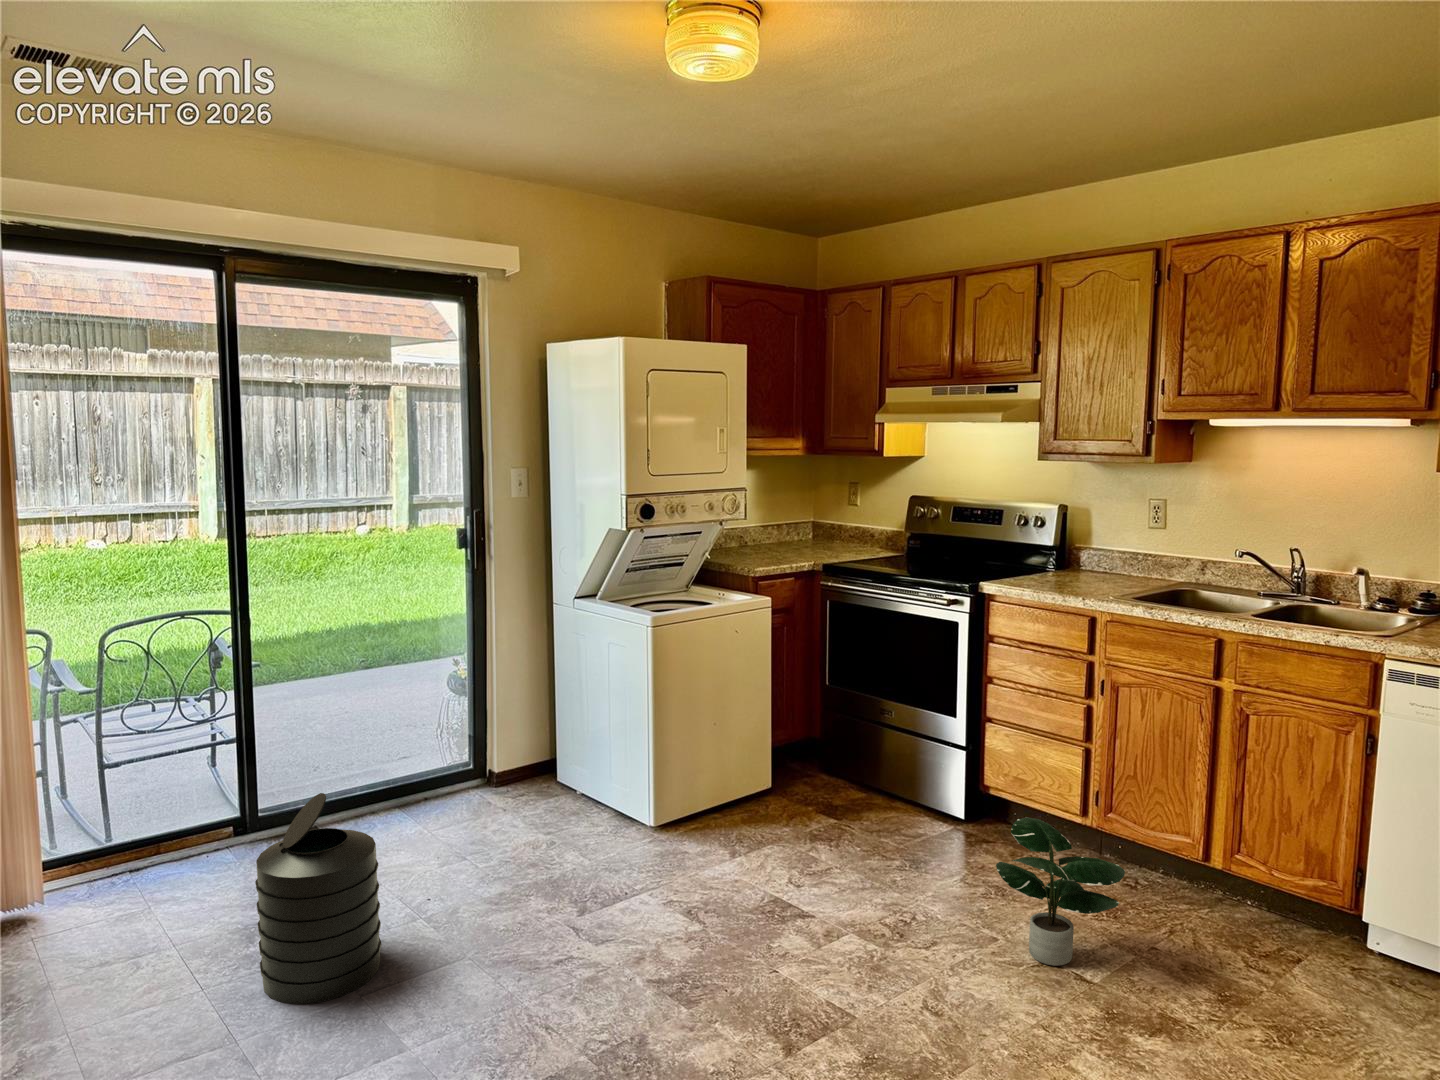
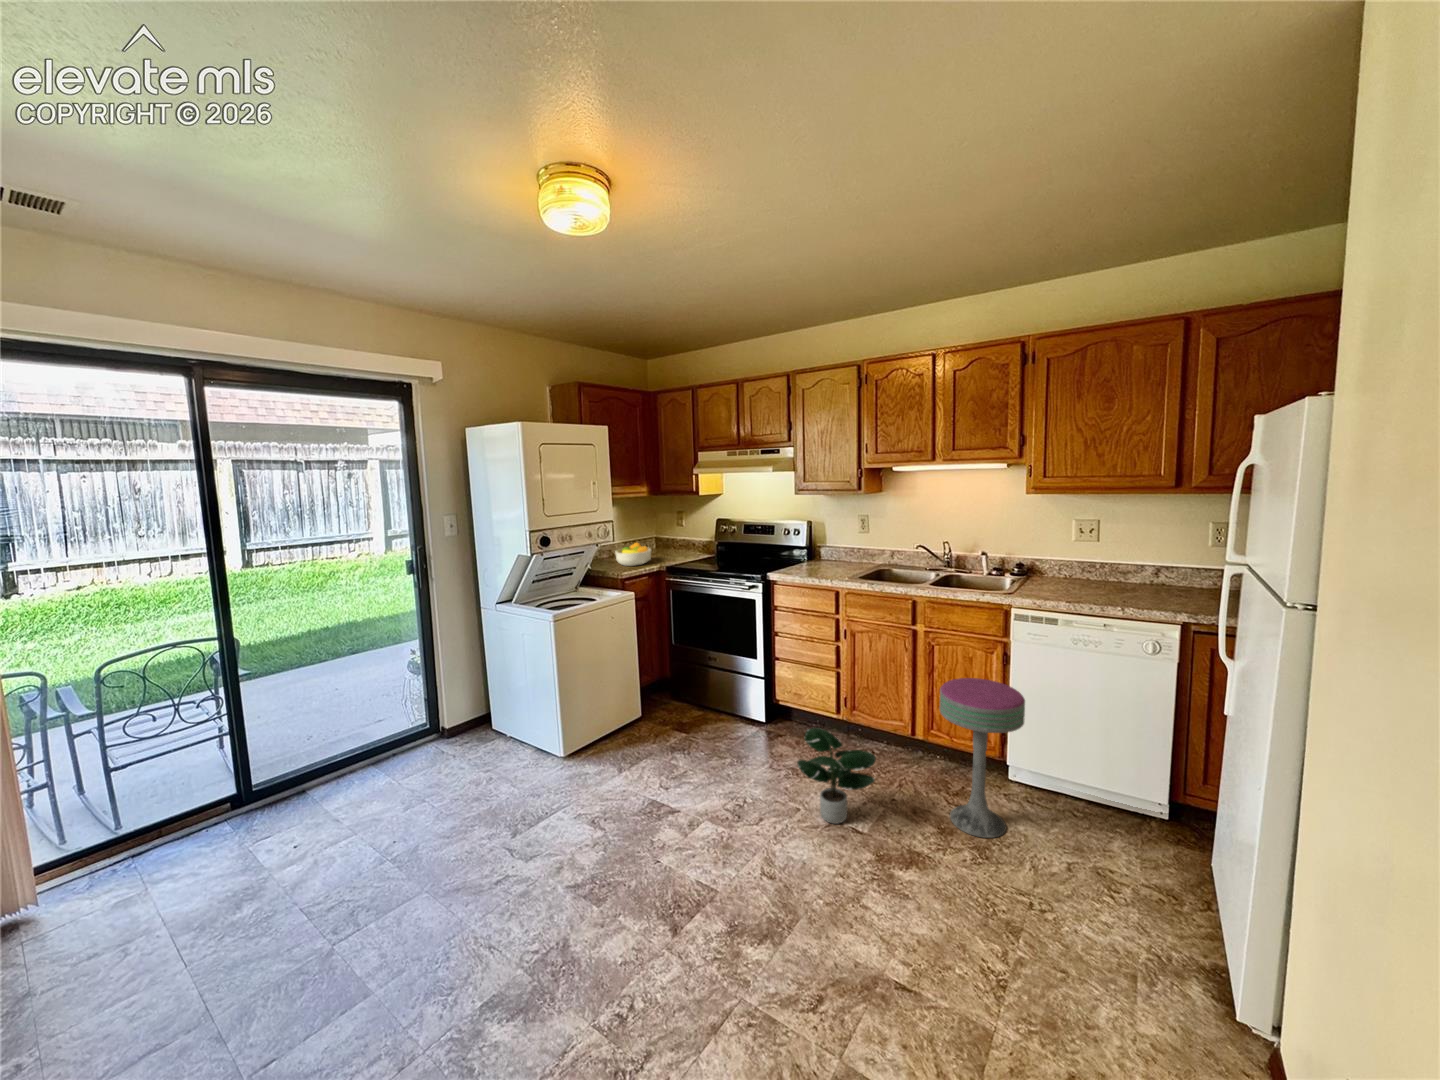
fruit bowl: none [745,526,801,561] -> present [615,543,651,566]
bar stool: none [1238,763,1387,1023] -> present [940,678,1025,838]
trash can: present [255,793,382,1004] -> none [228,791,351,970]

